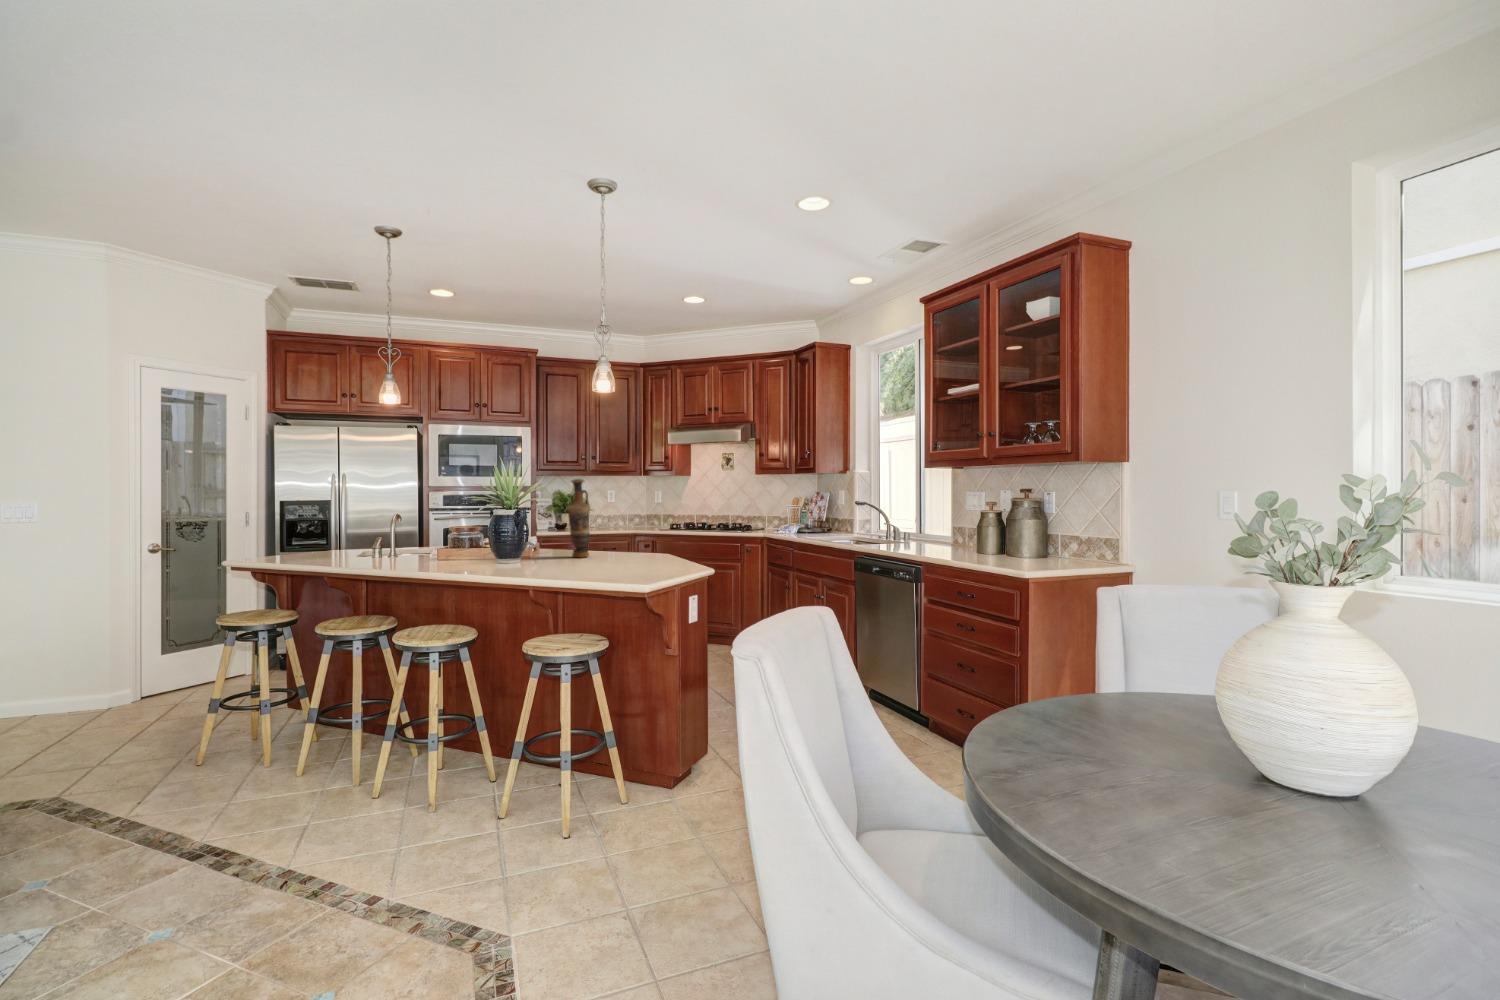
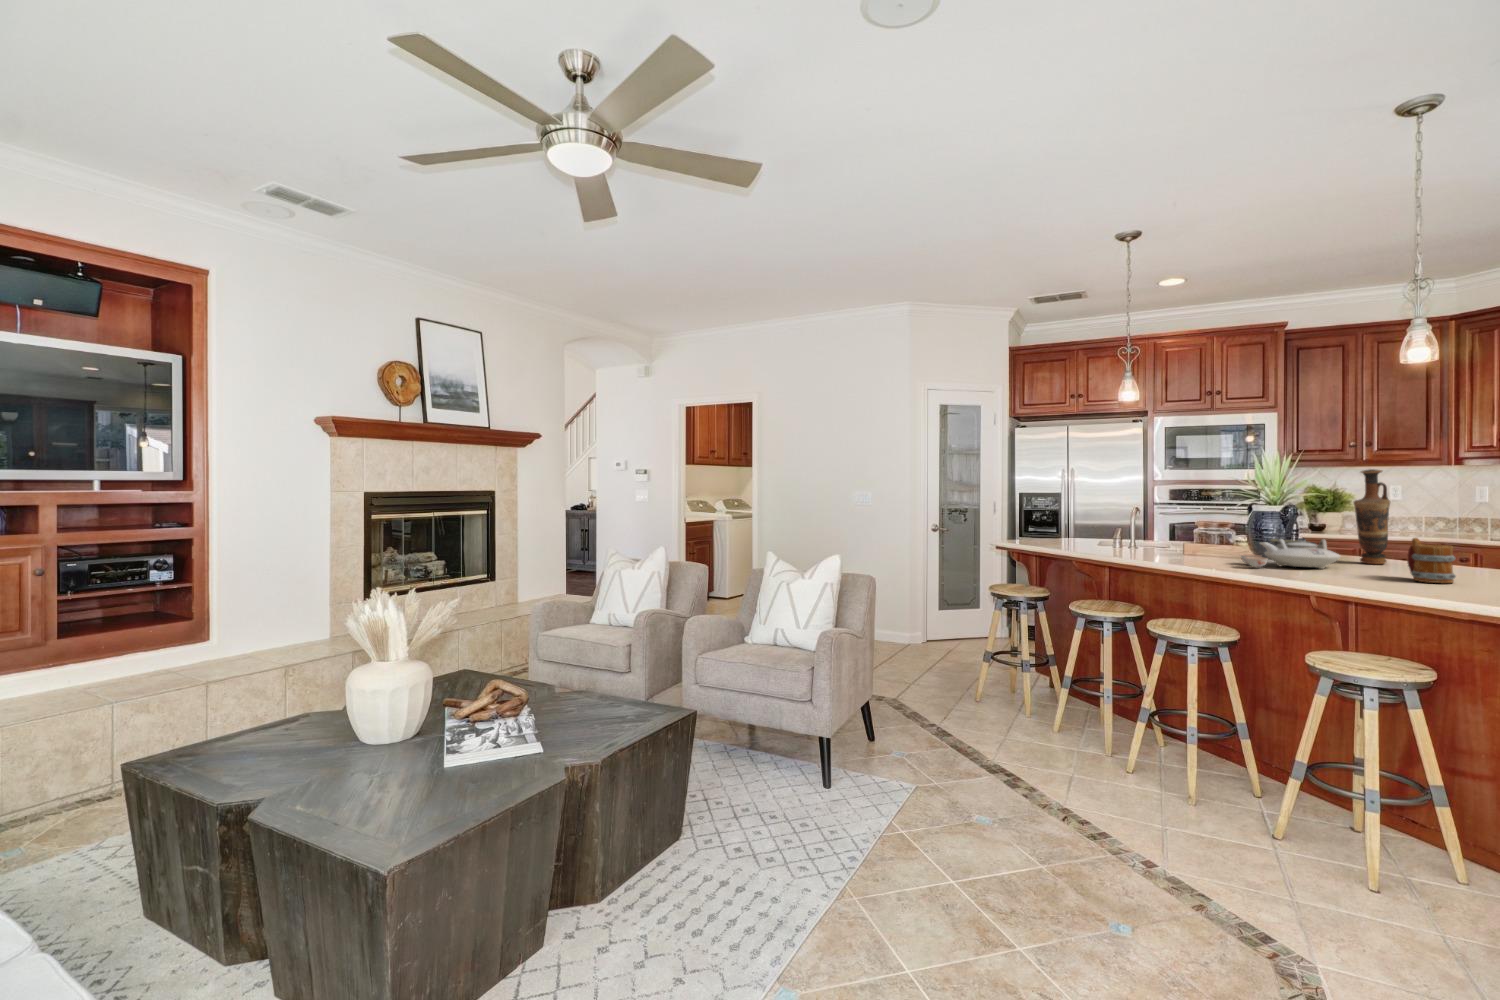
mug: none [596,535,623,570] -> present [1407,538,1456,583]
teapot: none [482,539,557,568] -> present [1240,538,1340,569]

